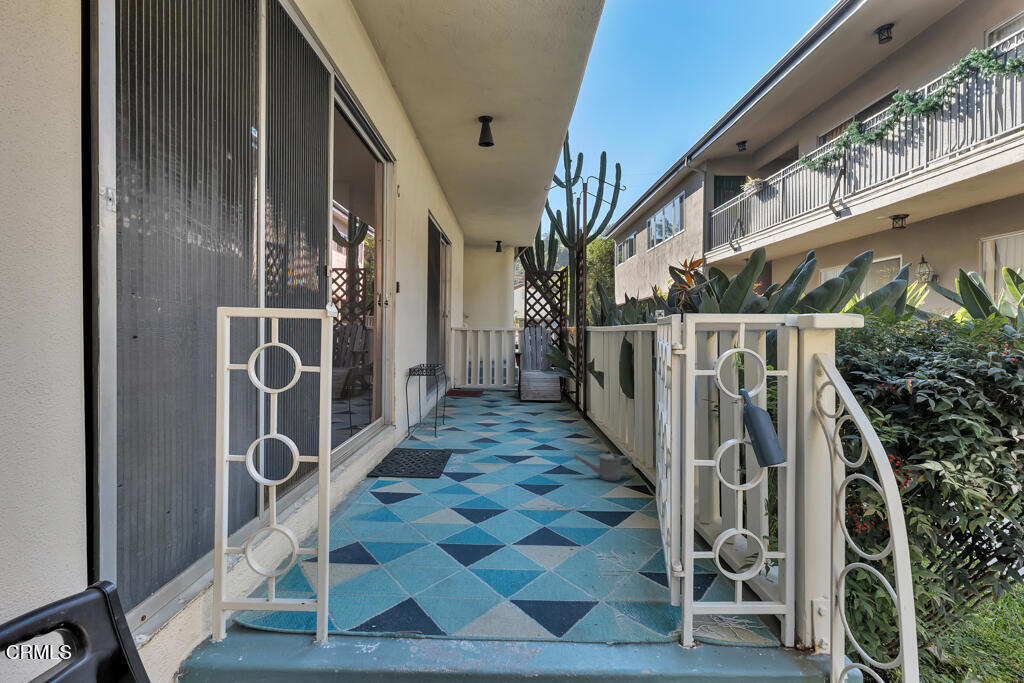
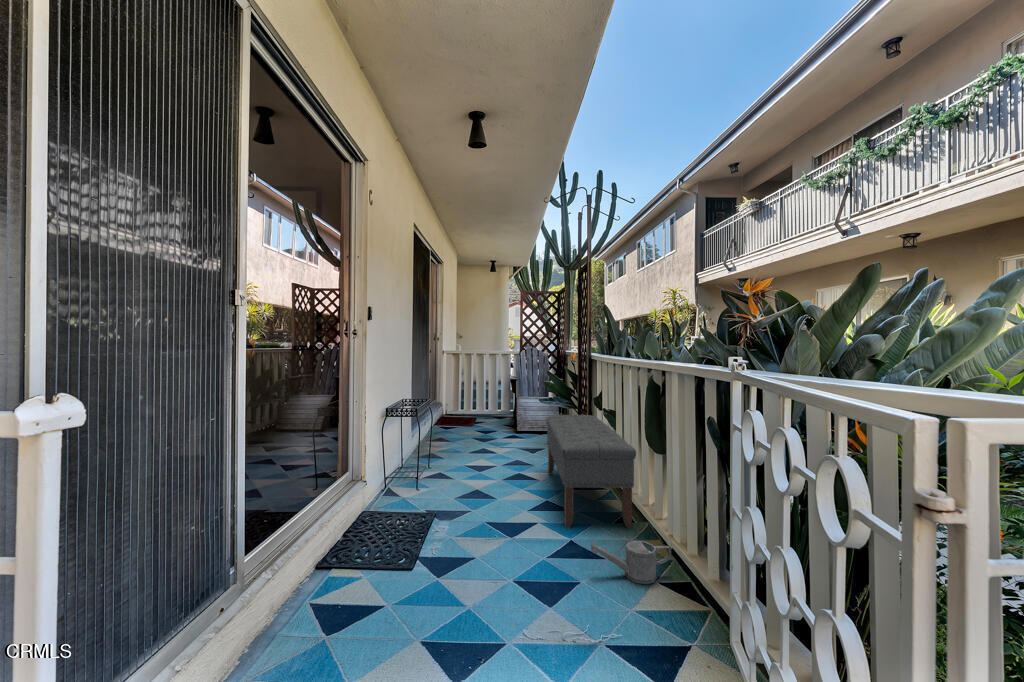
bench: none [545,376,614,456] -> present [546,415,636,528]

